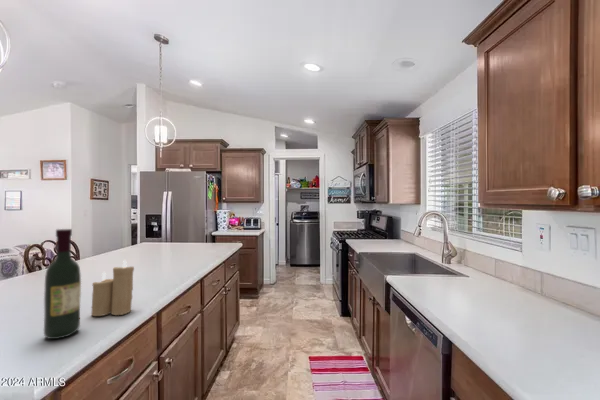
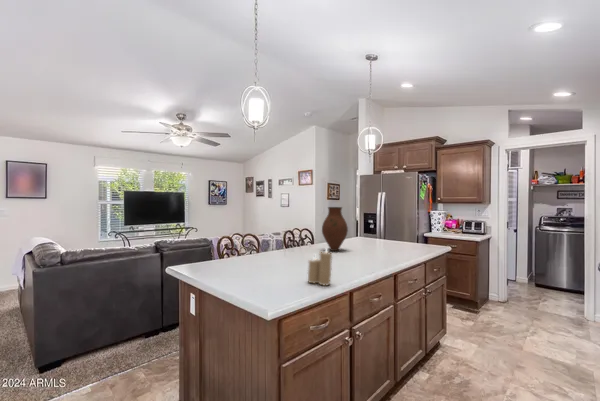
vase: none [98,206,137,263] -> present [322,207,348,251]
wine bottle: present [44,229,81,339] -> none [283,223,300,290]

